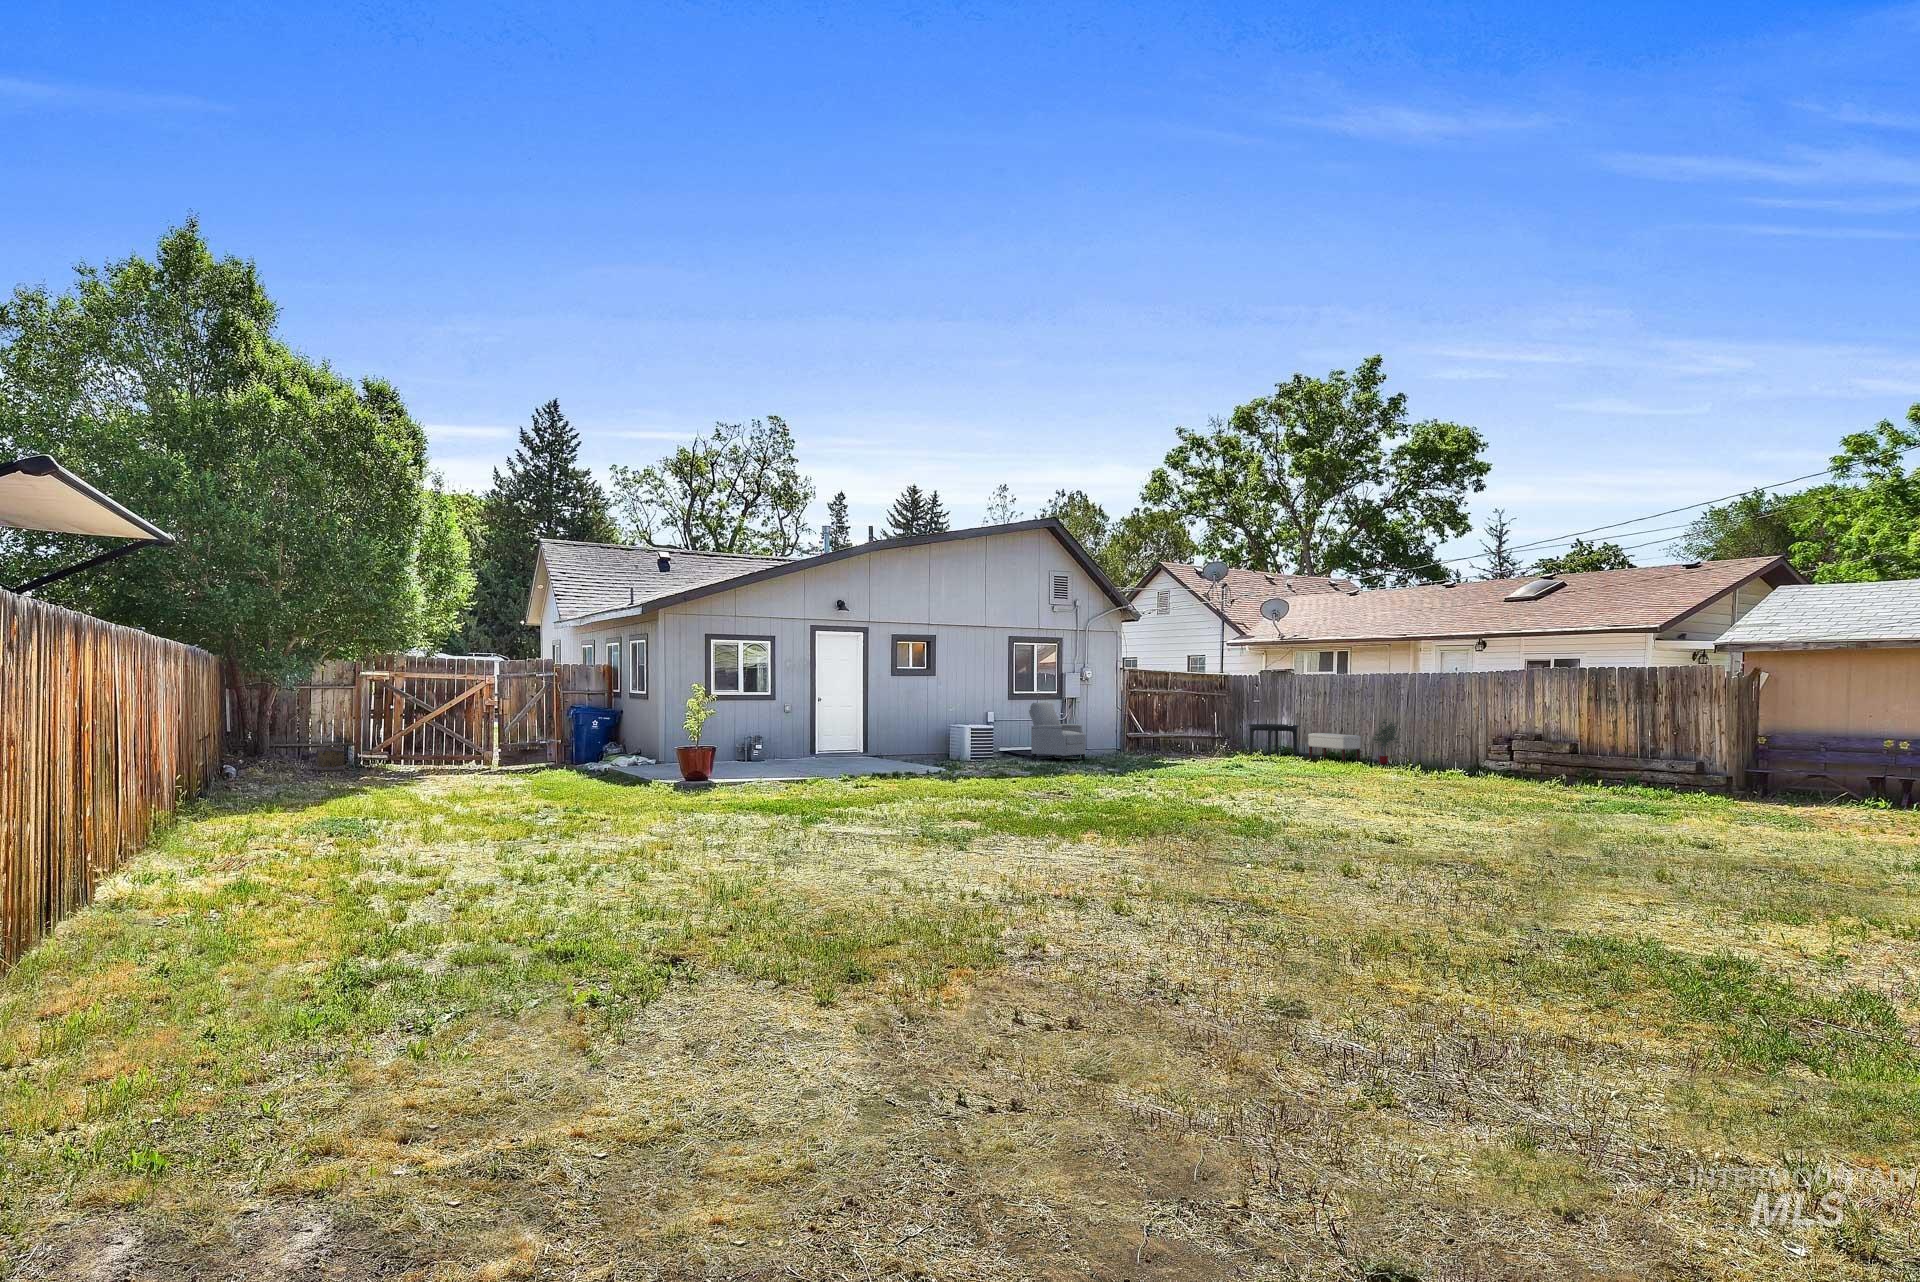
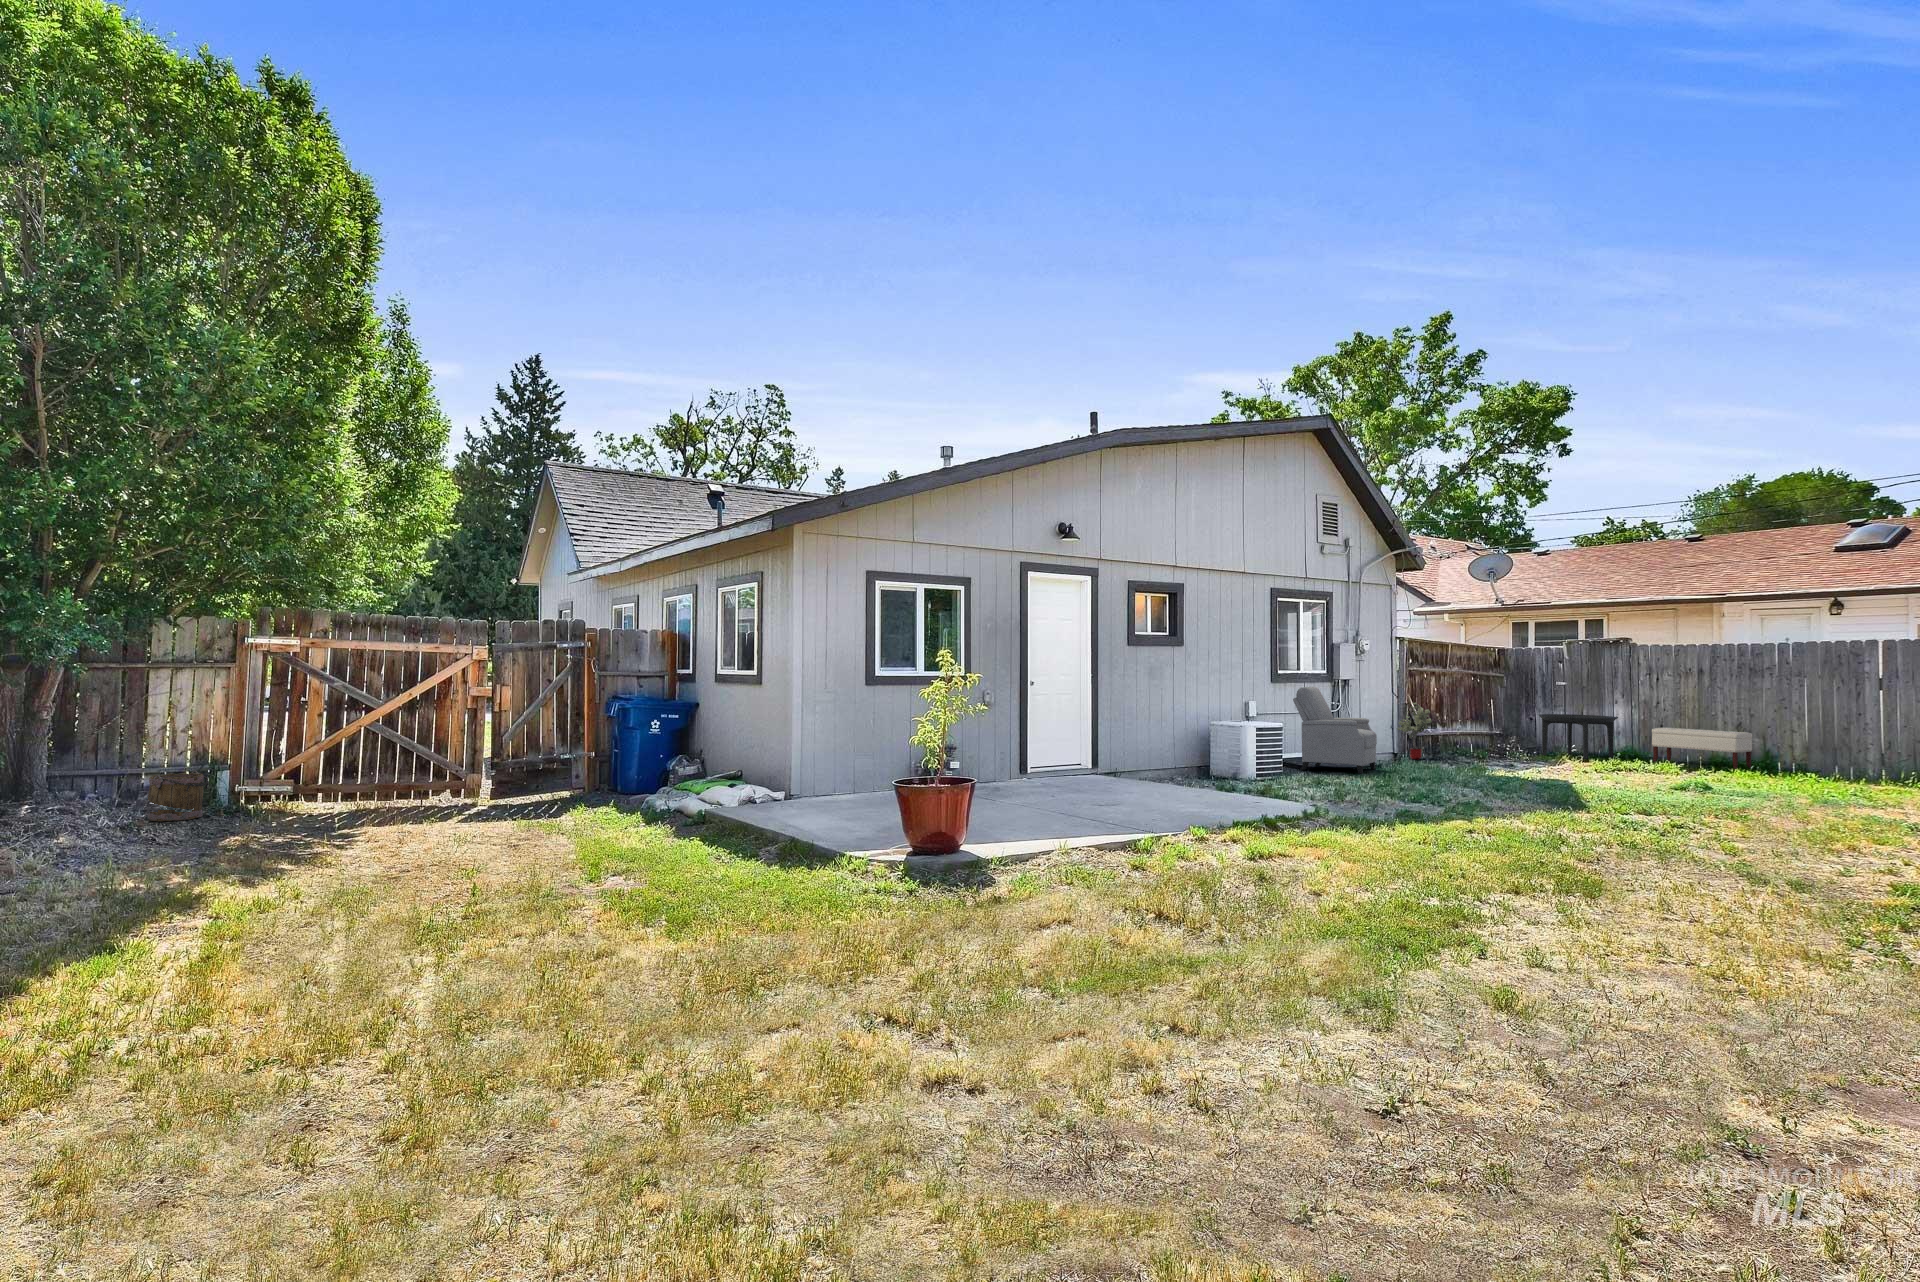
potted tree: present [1373,719,1400,765] -> present [1397,703,1432,760]

